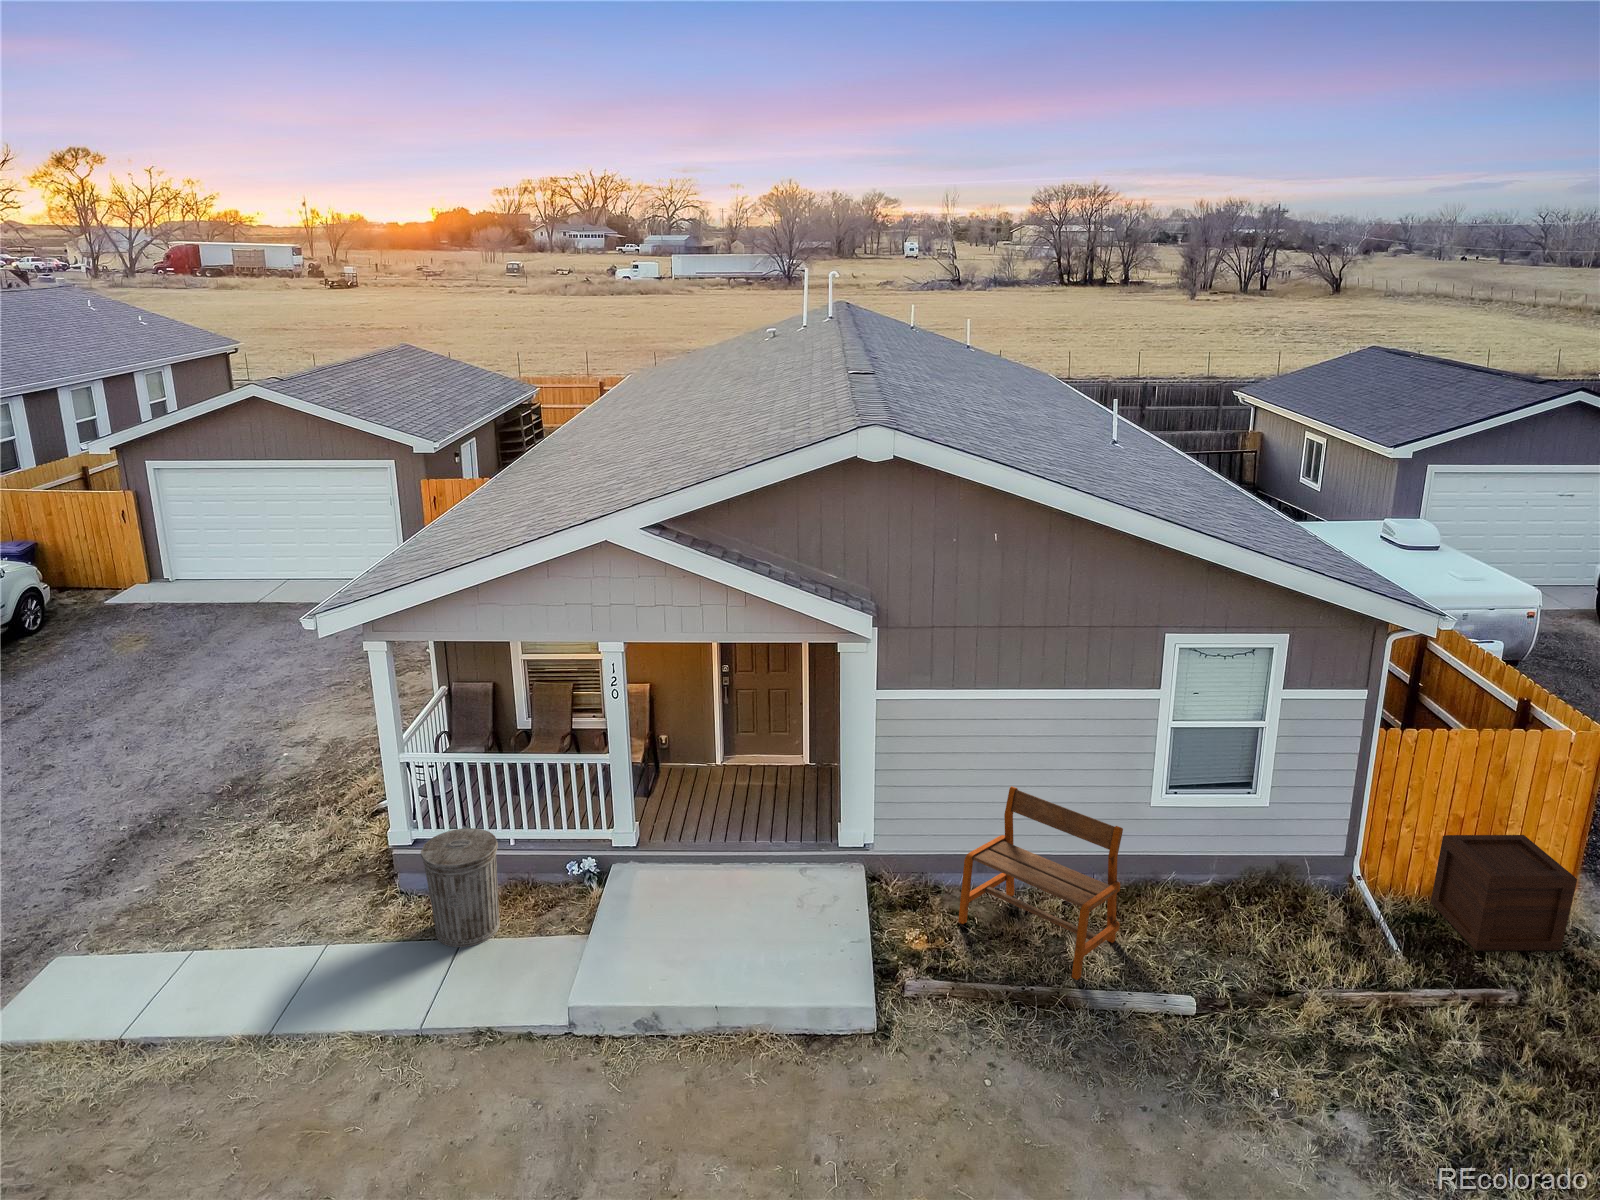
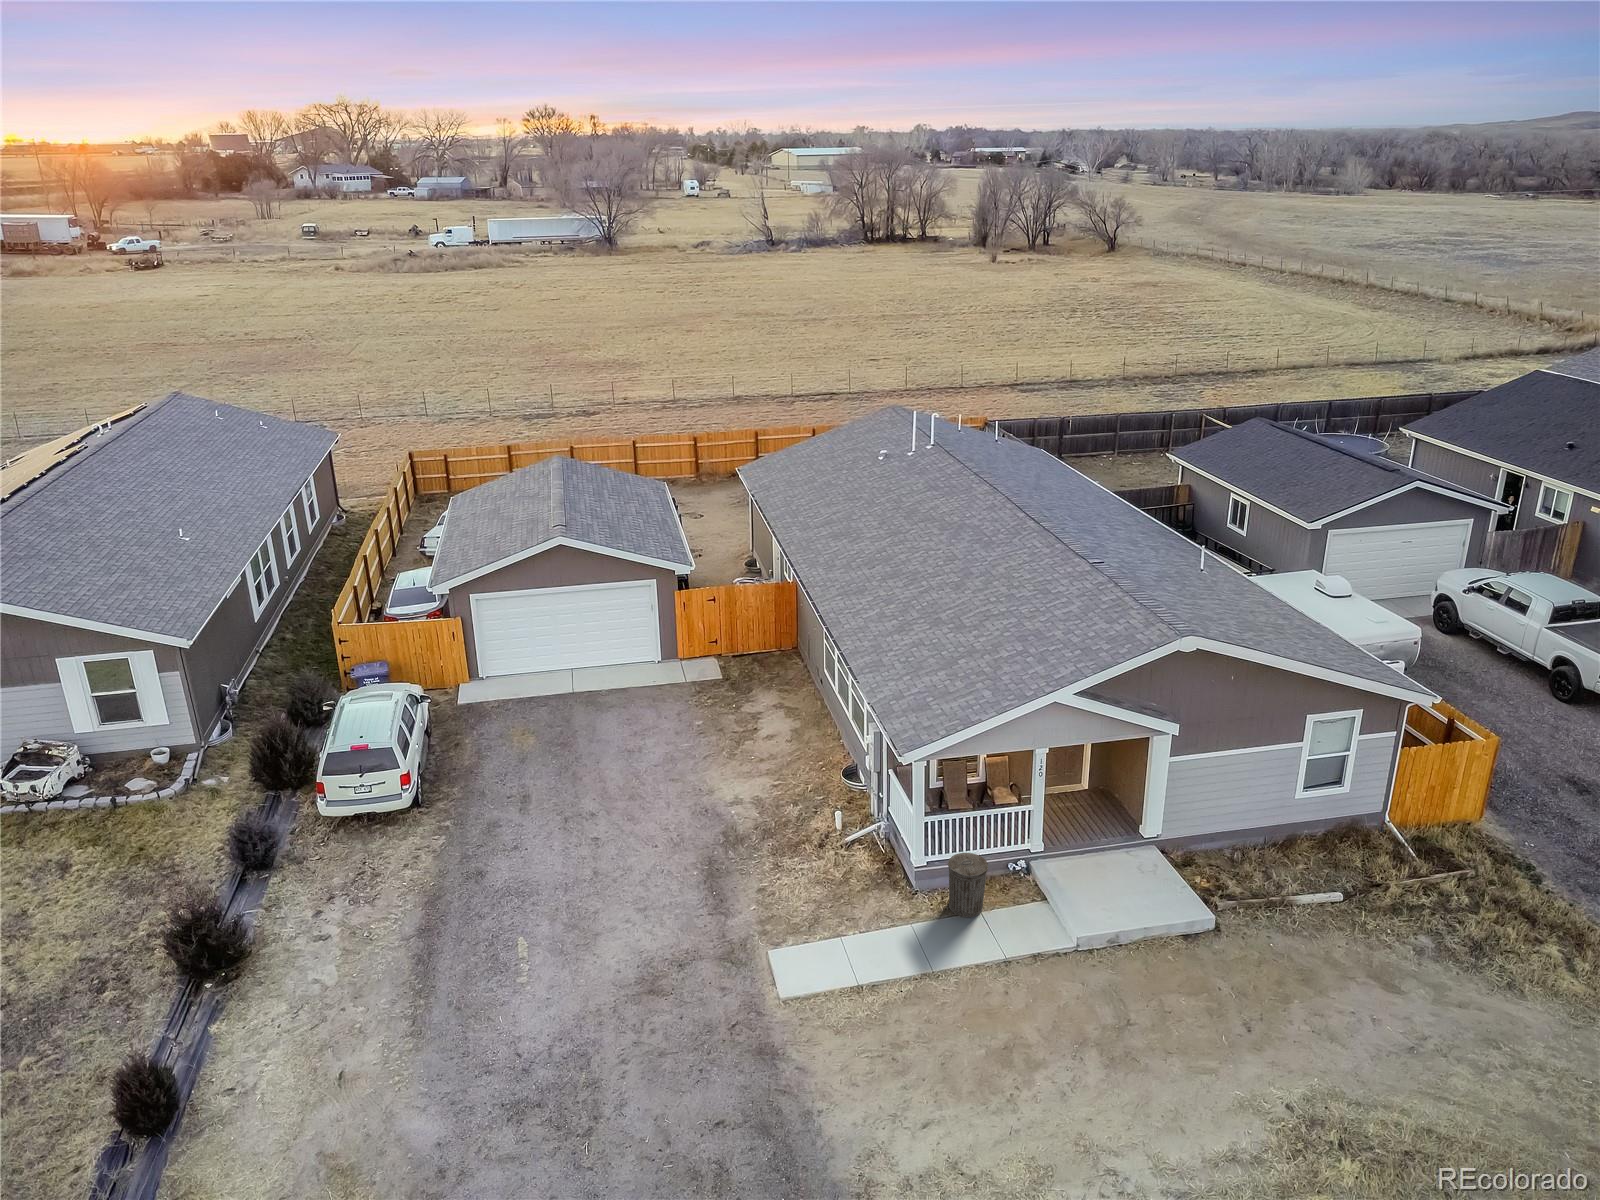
bench: present [958,786,1123,980] -> none [1208,797,1297,892]
wooden crate: present [1431,835,1577,951] -> none [1420,792,1493,852]

